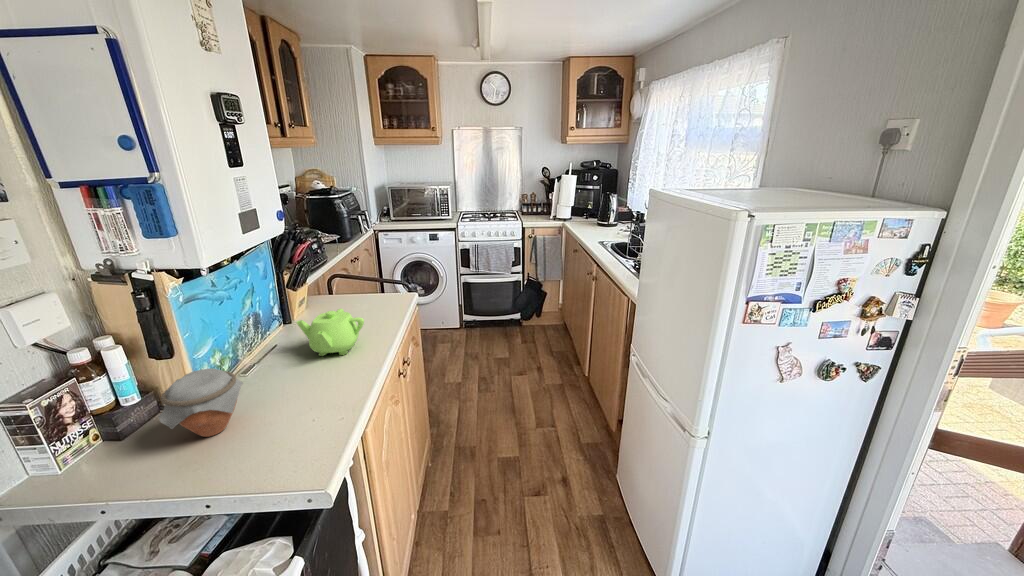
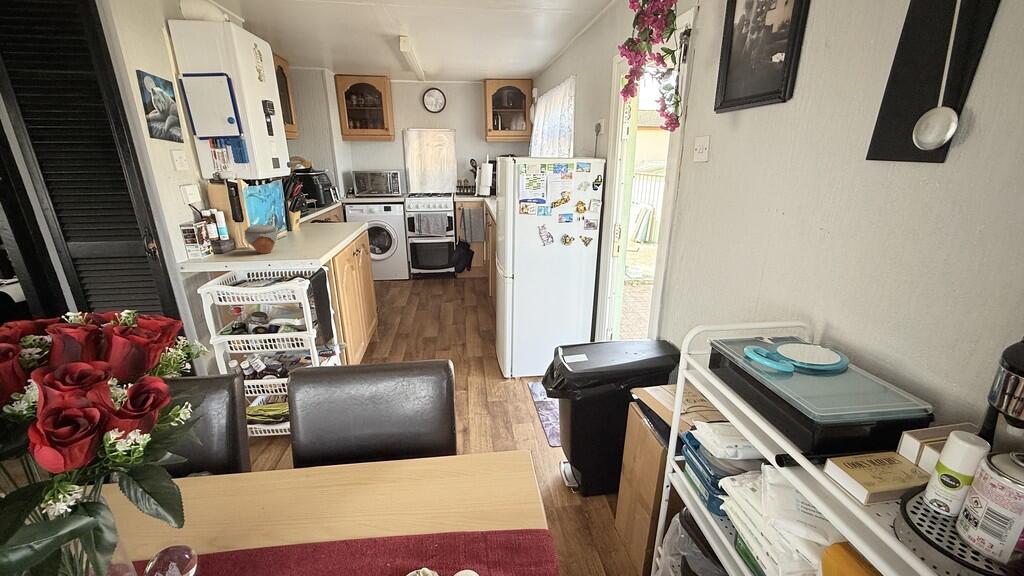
teapot: present [297,309,364,356] -> none [299,215,335,239]

